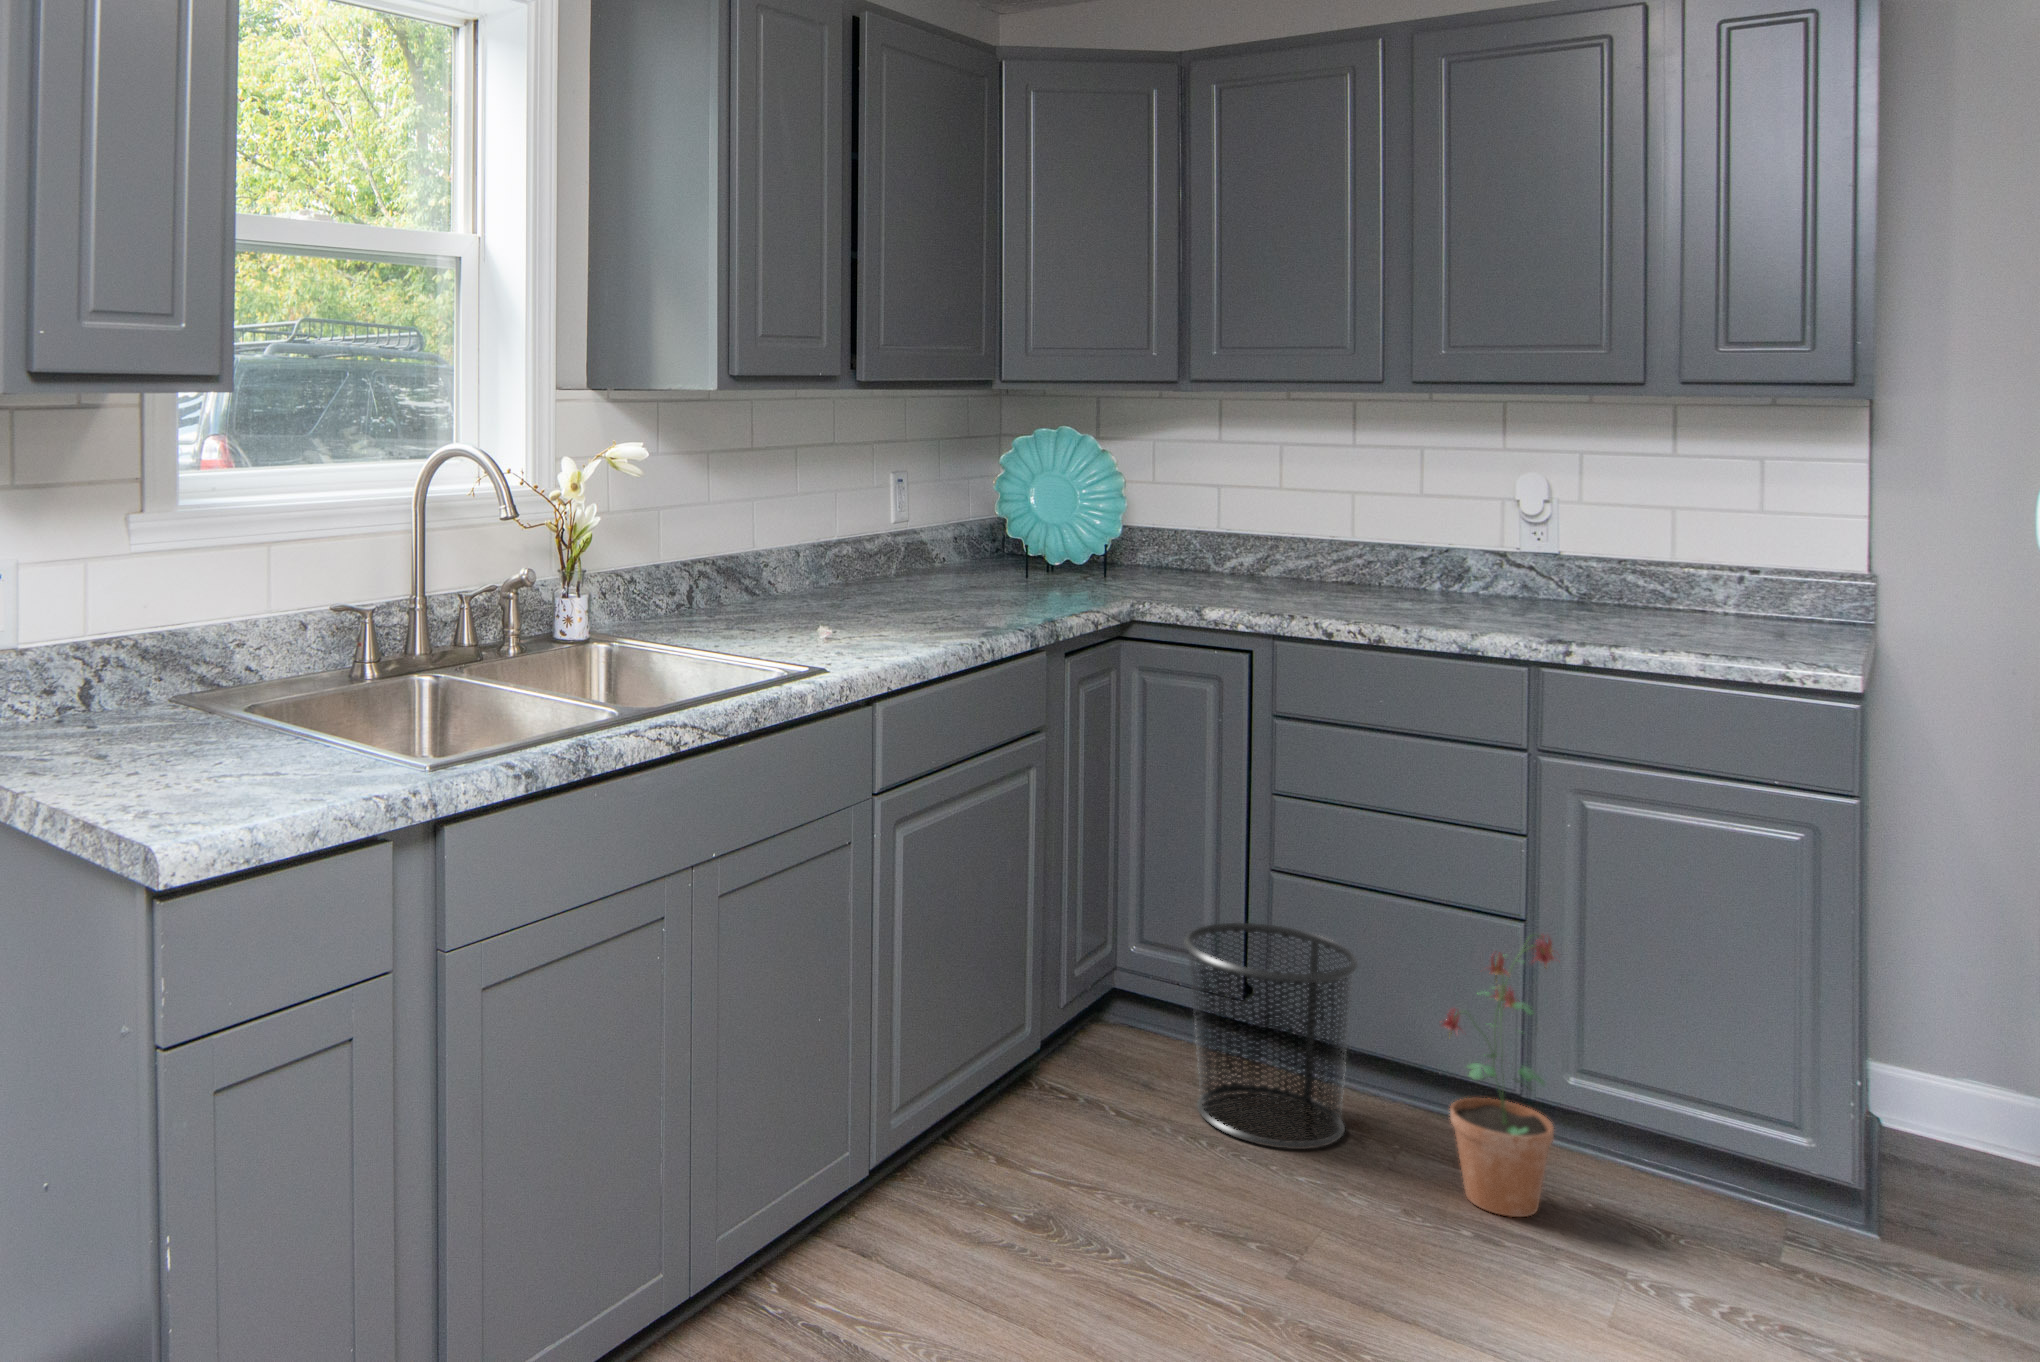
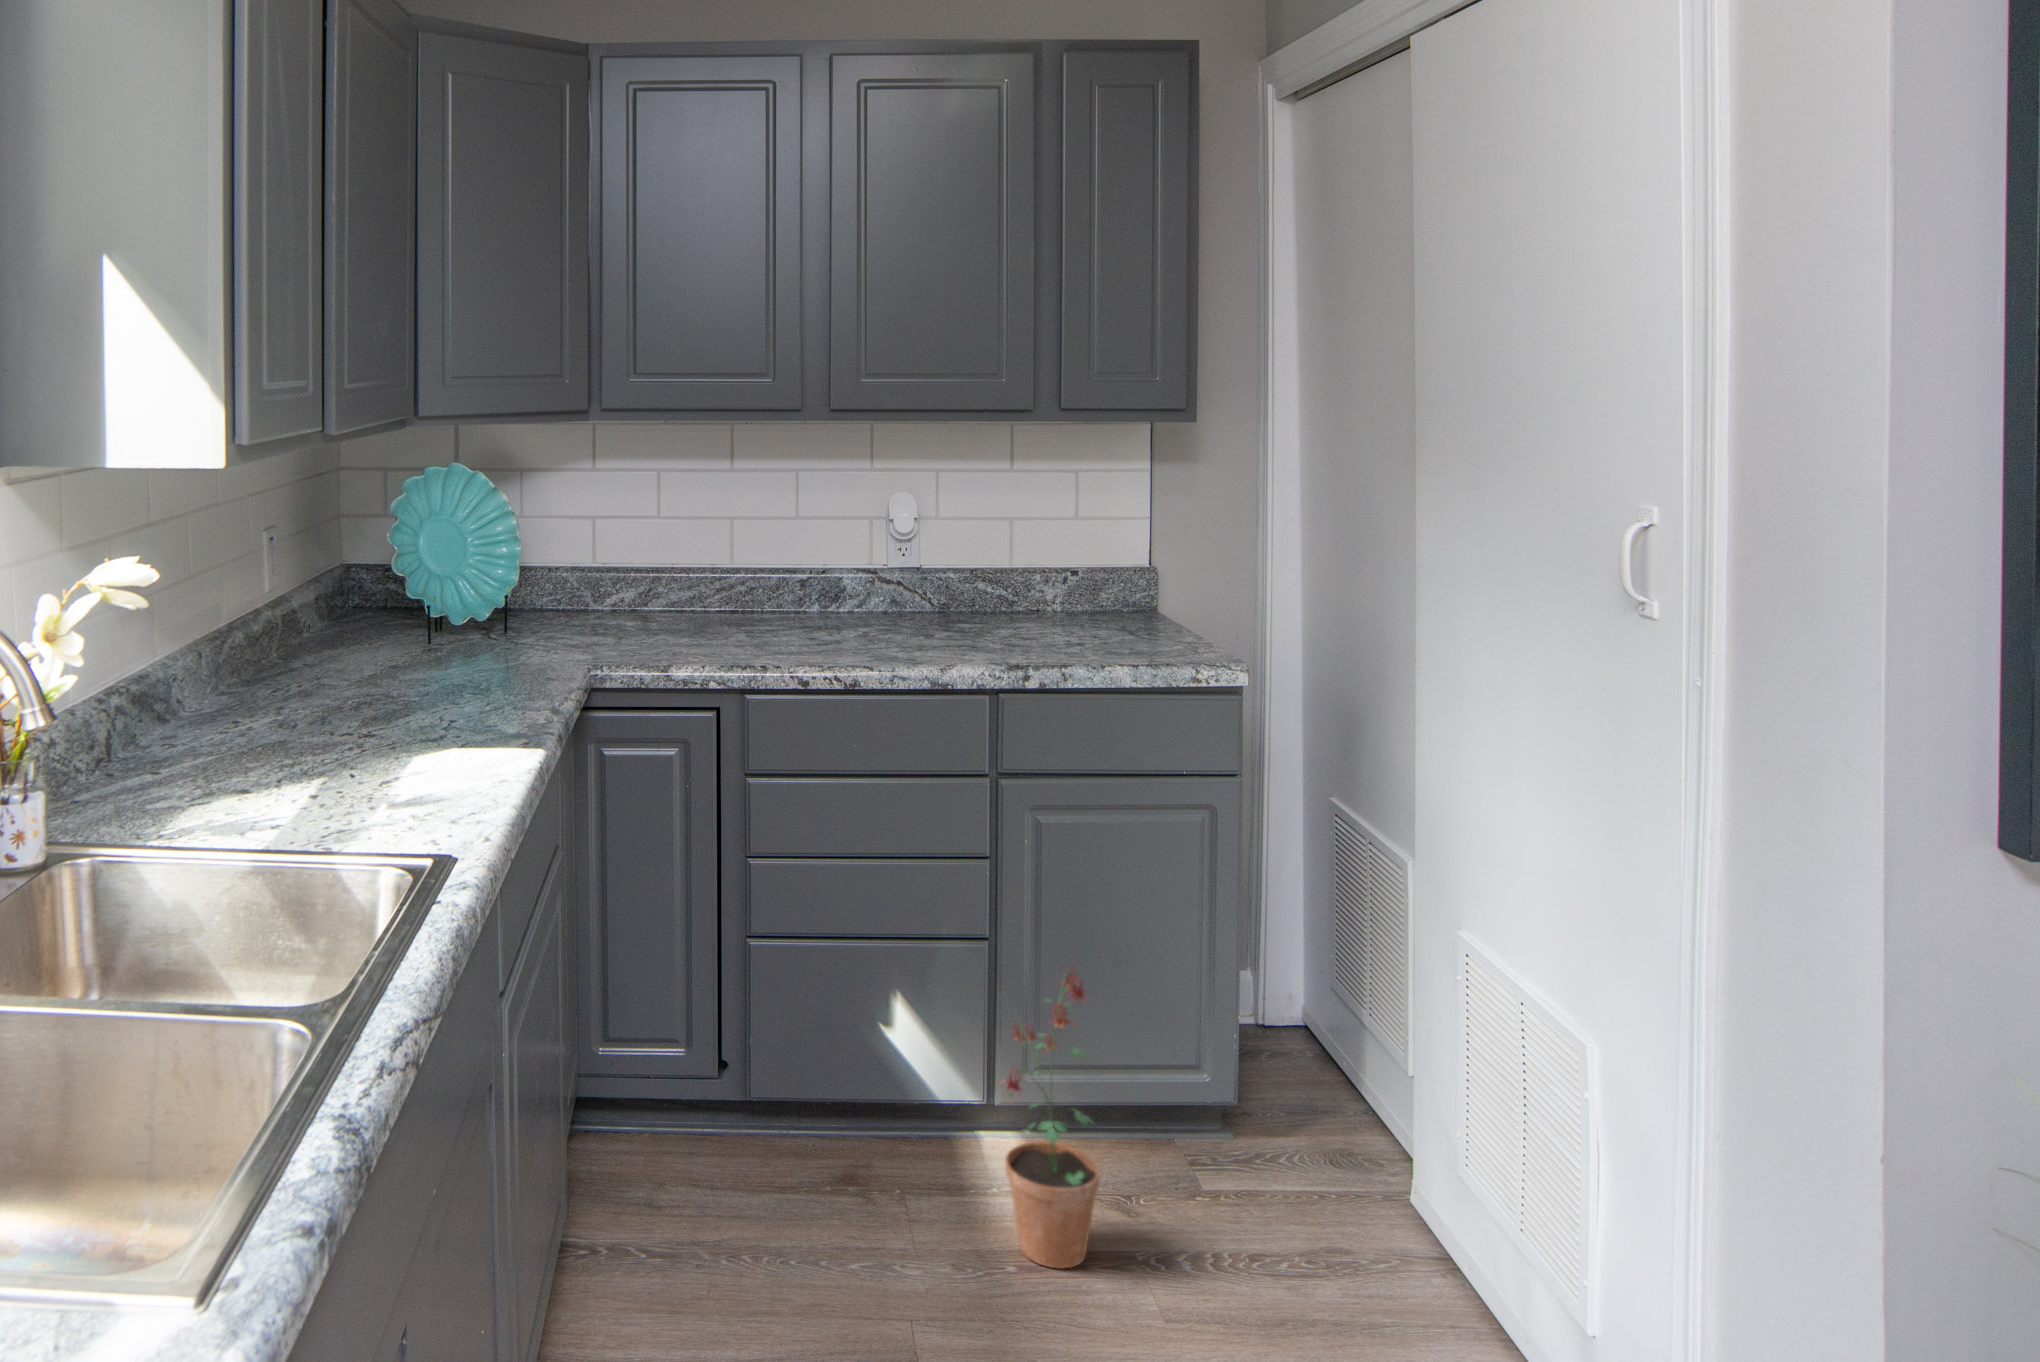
waste bin: present [1184,923,1358,1149] -> none [720,1001,894,1261]

